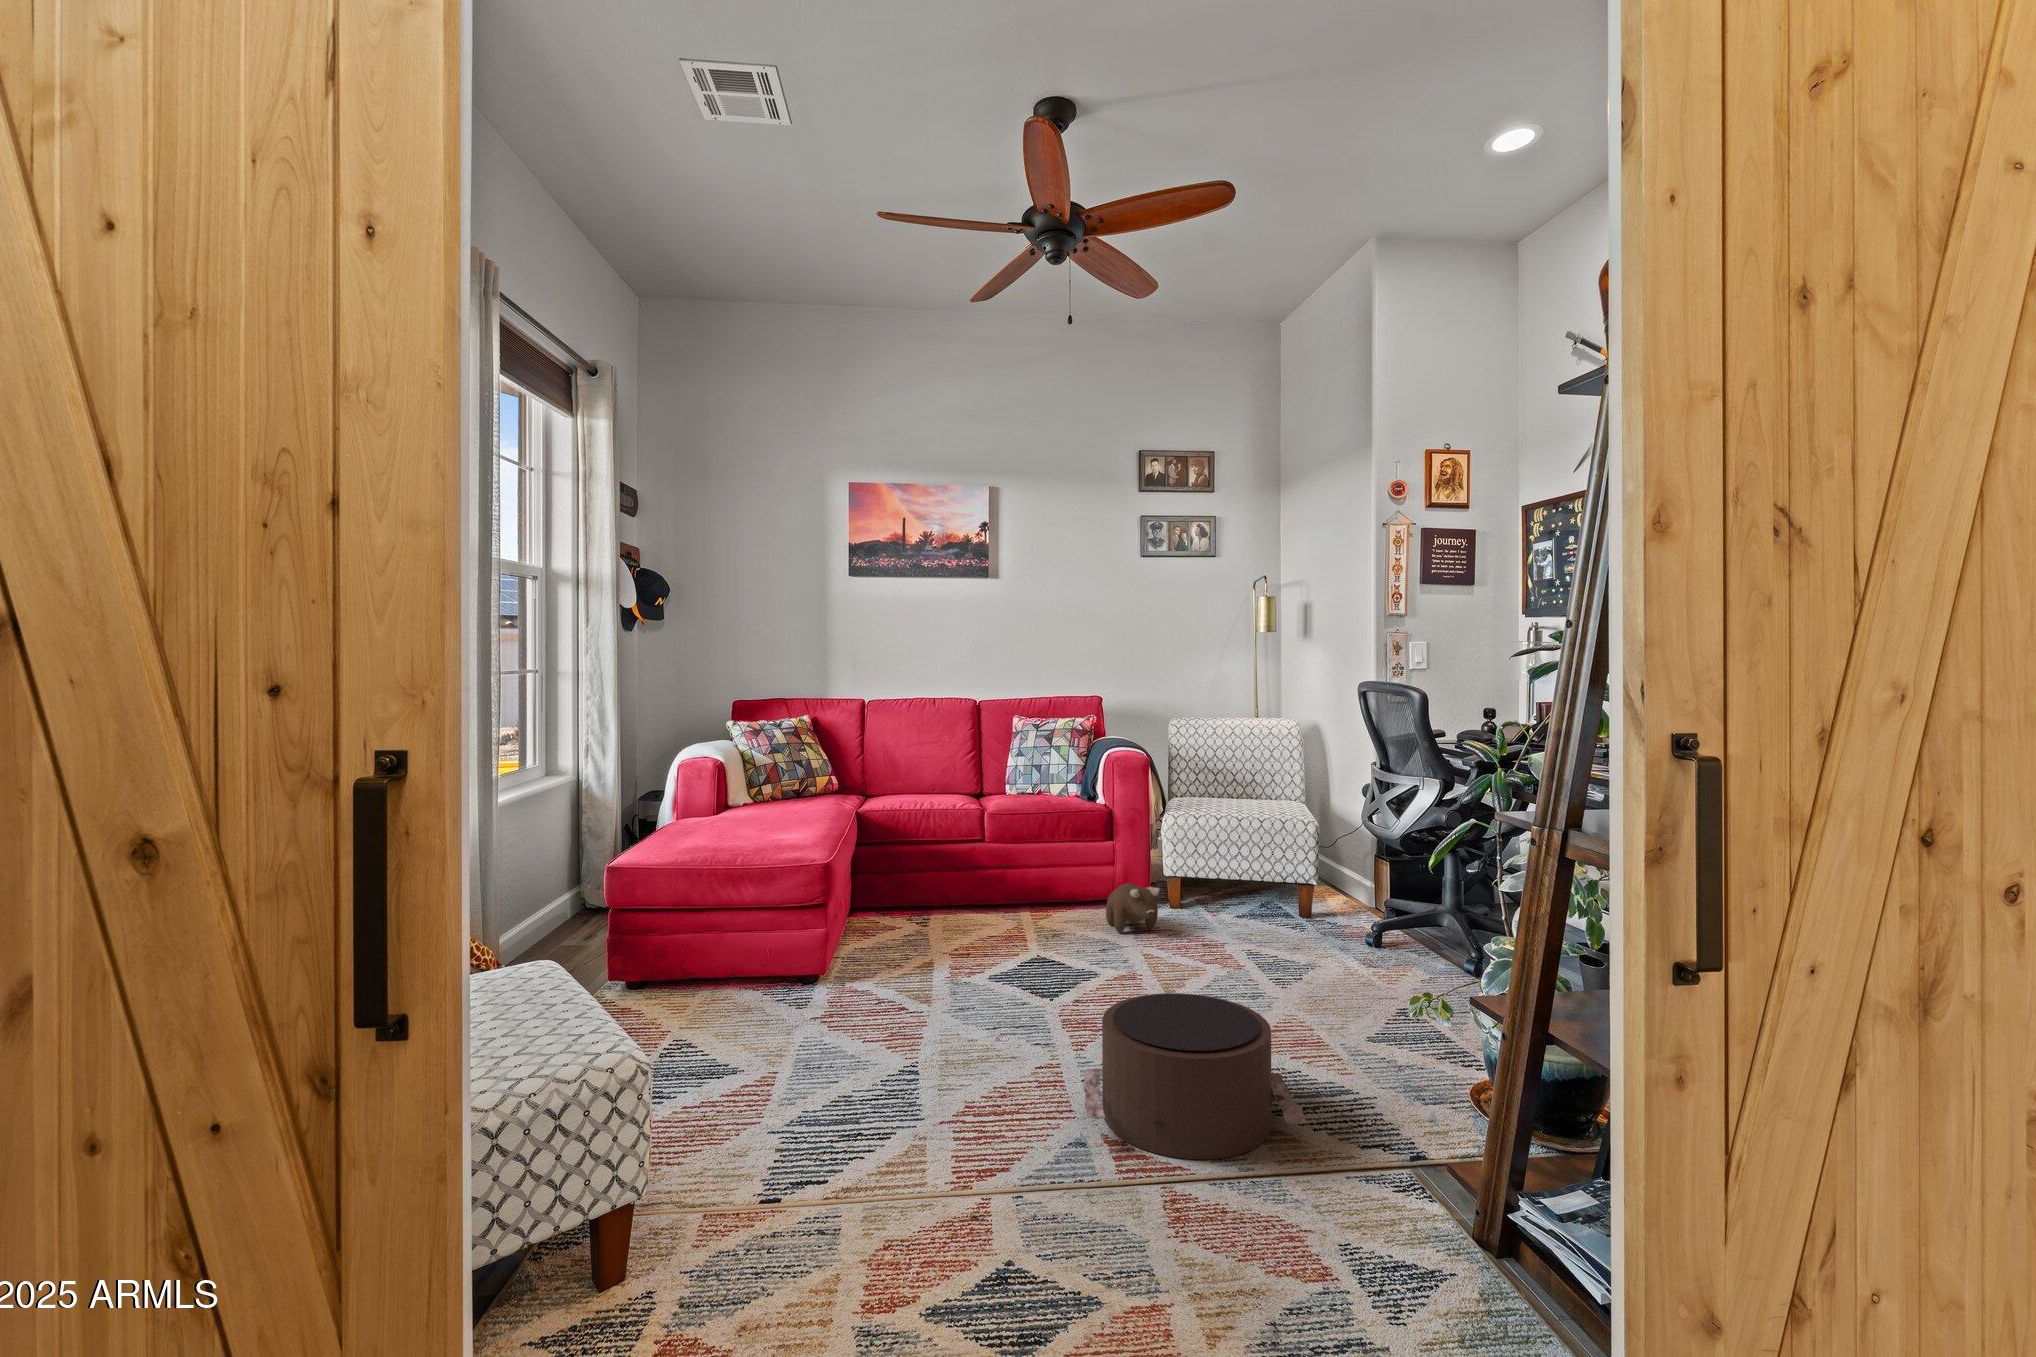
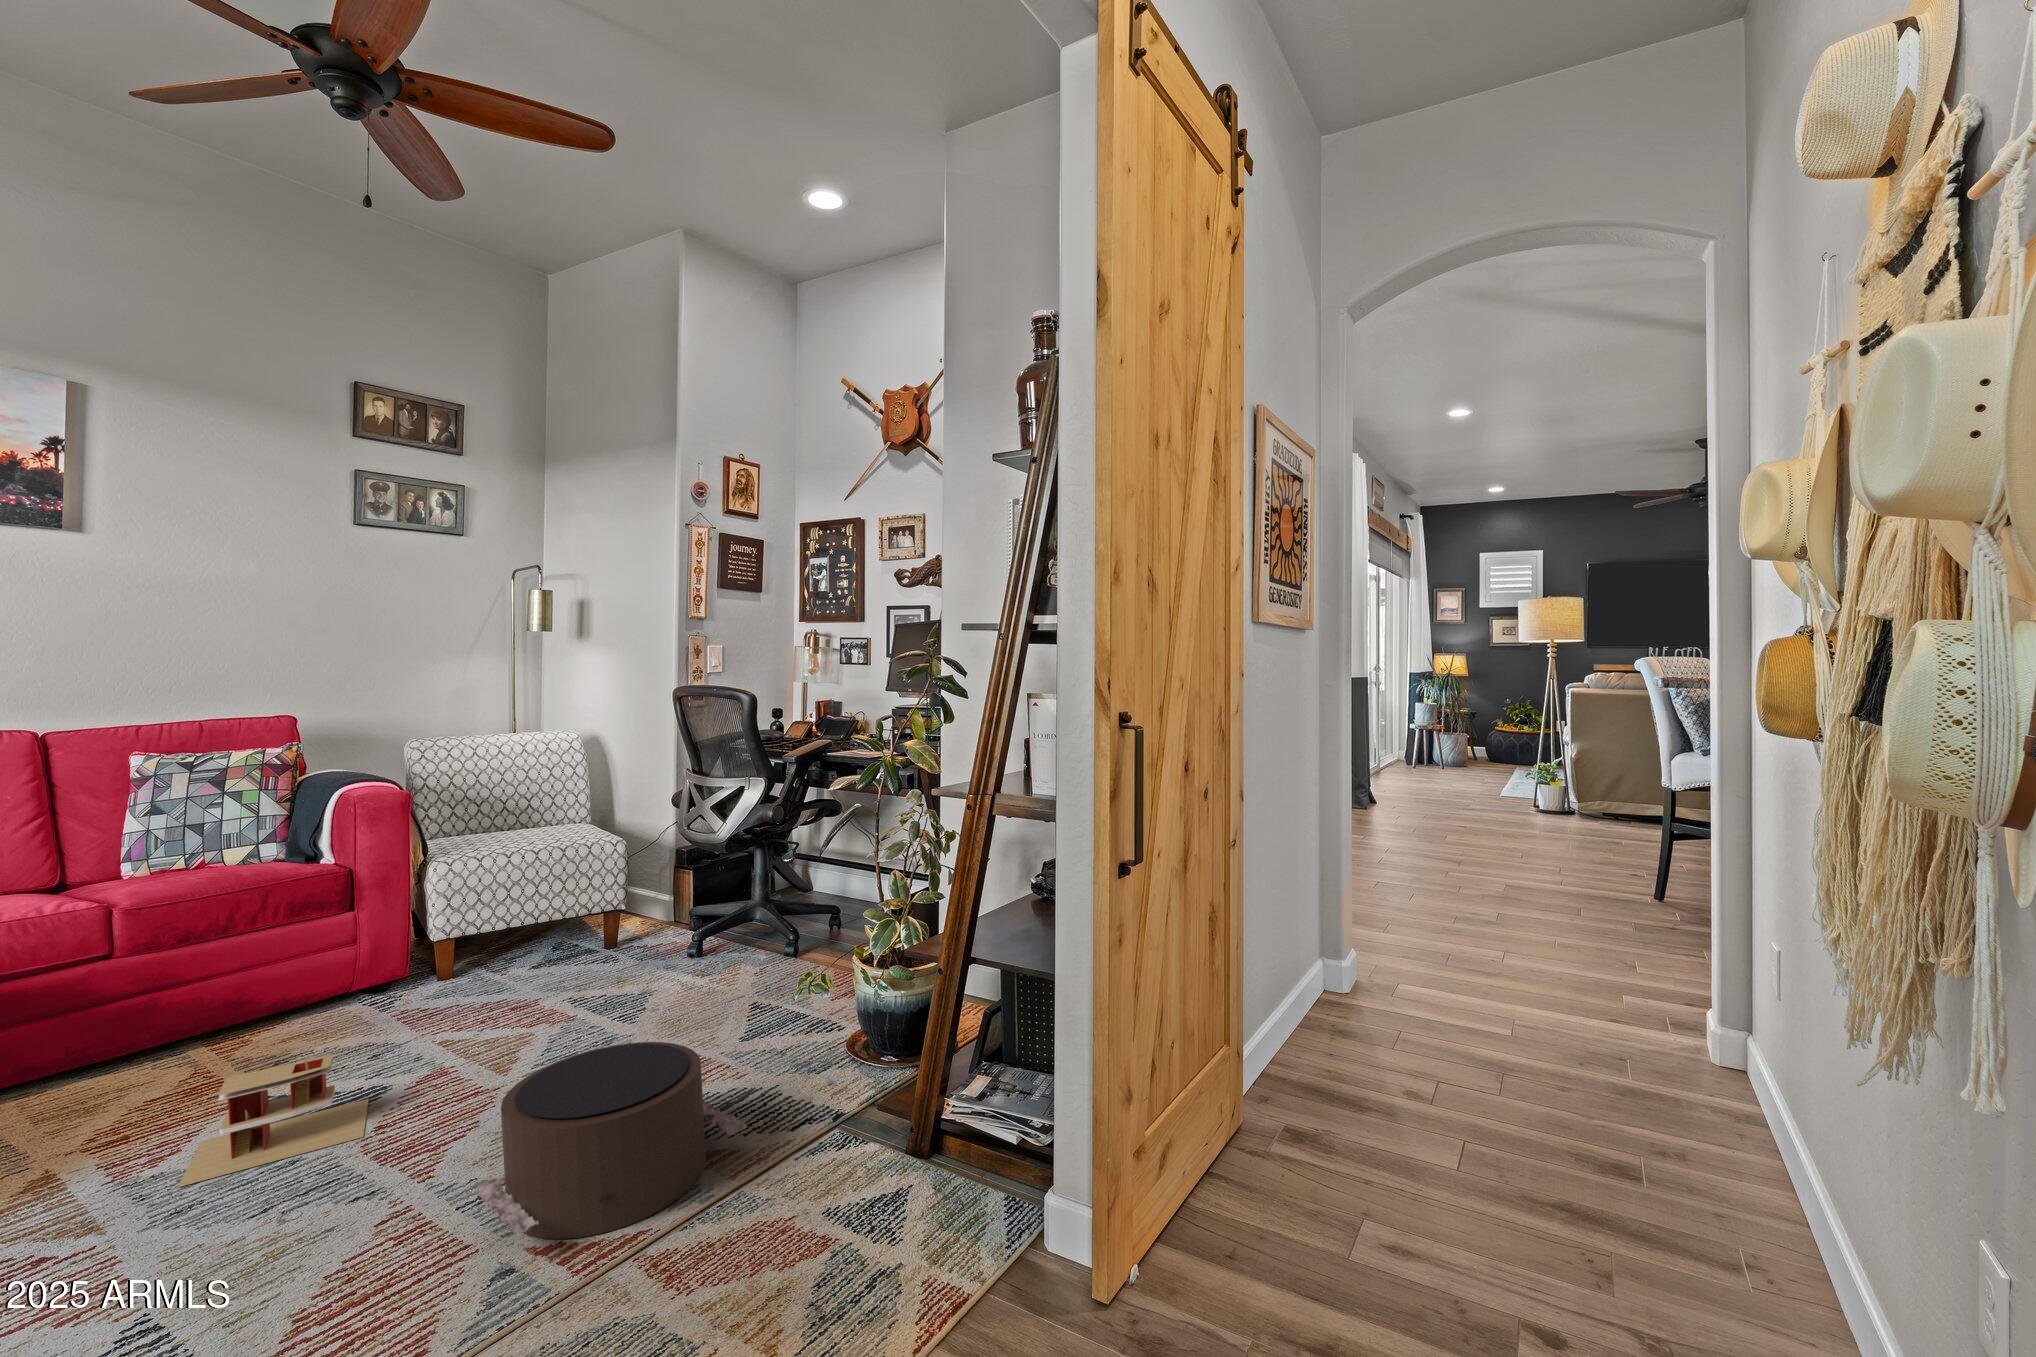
plush toy: present [1106,883,1160,933] -> none [368,959,451,1028]
toy house: none [959,930,1076,1004] -> present [178,1054,369,1187]

